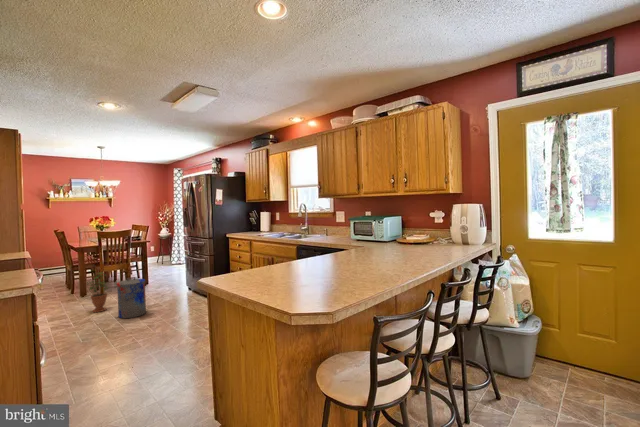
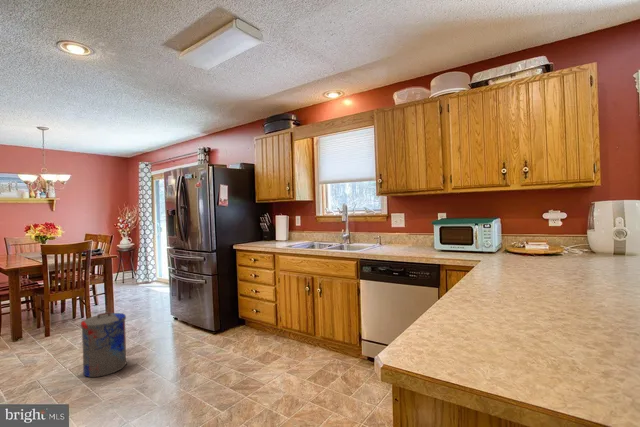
potted plant: present [87,272,107,312] -> none [28,302,62,368]

